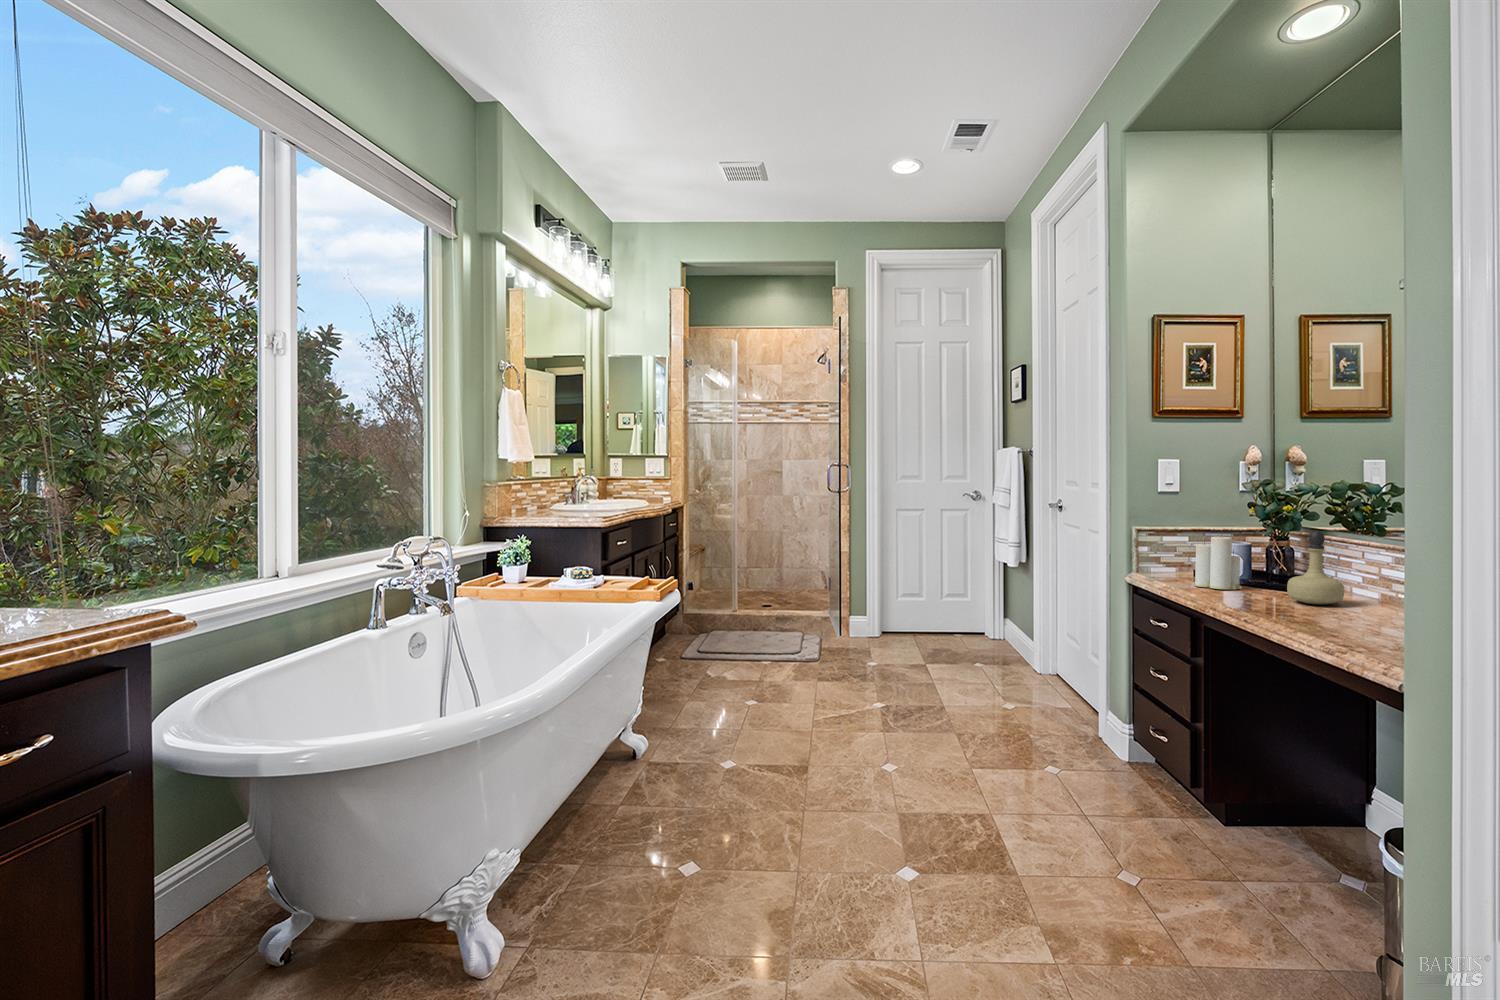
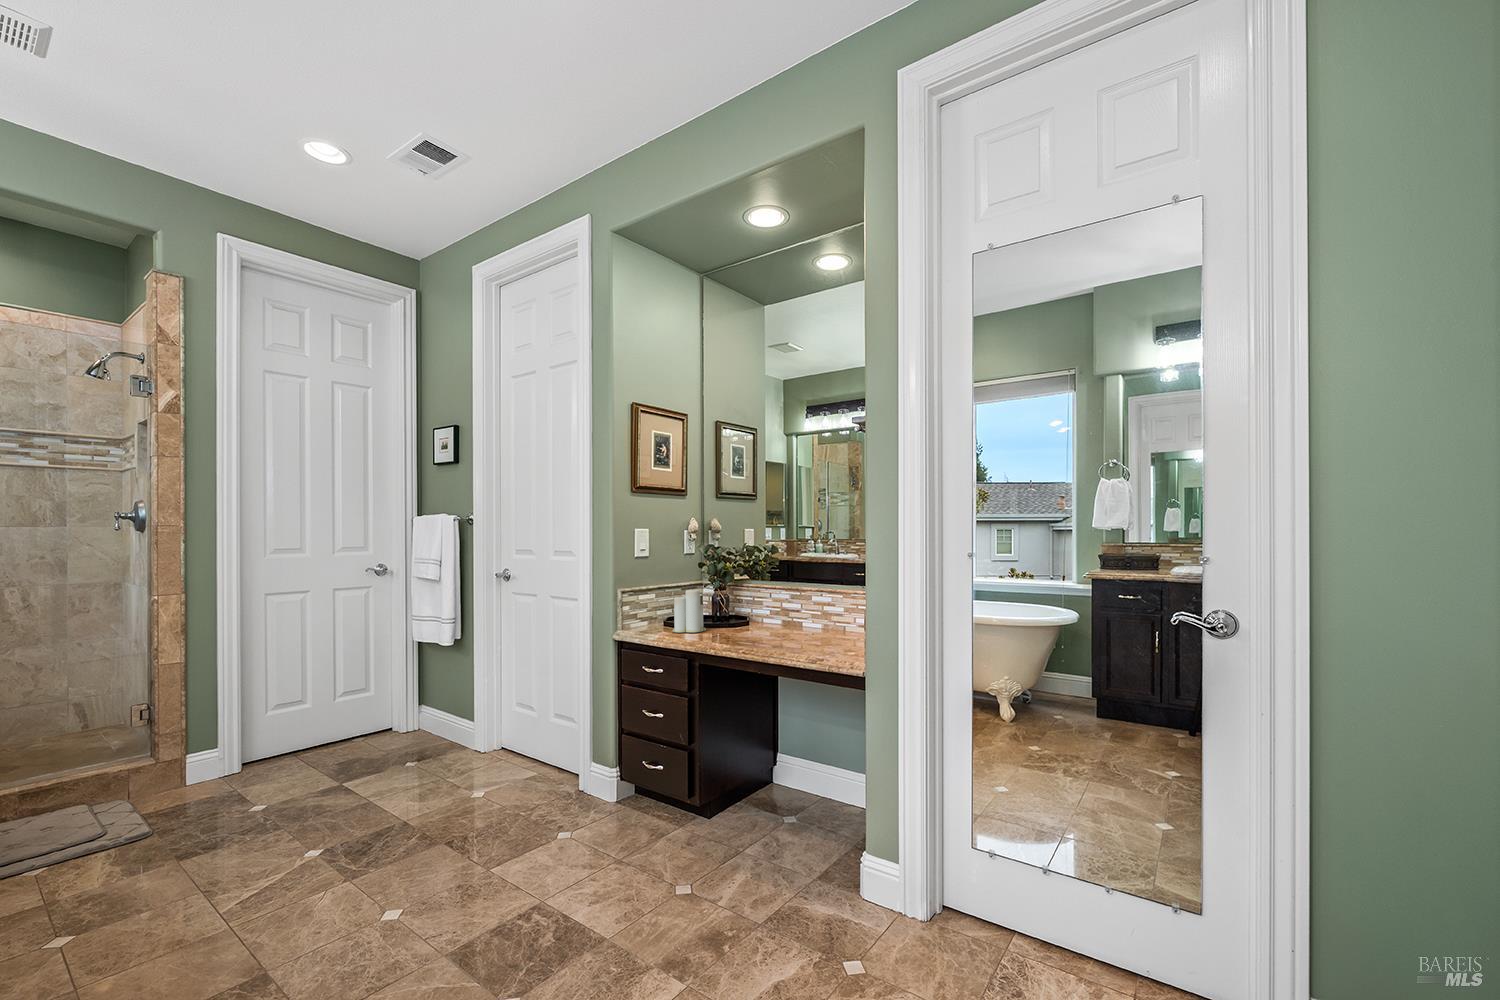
perfume bottle: present [1287,531,1344,605] -> none [744,580,777,634]

